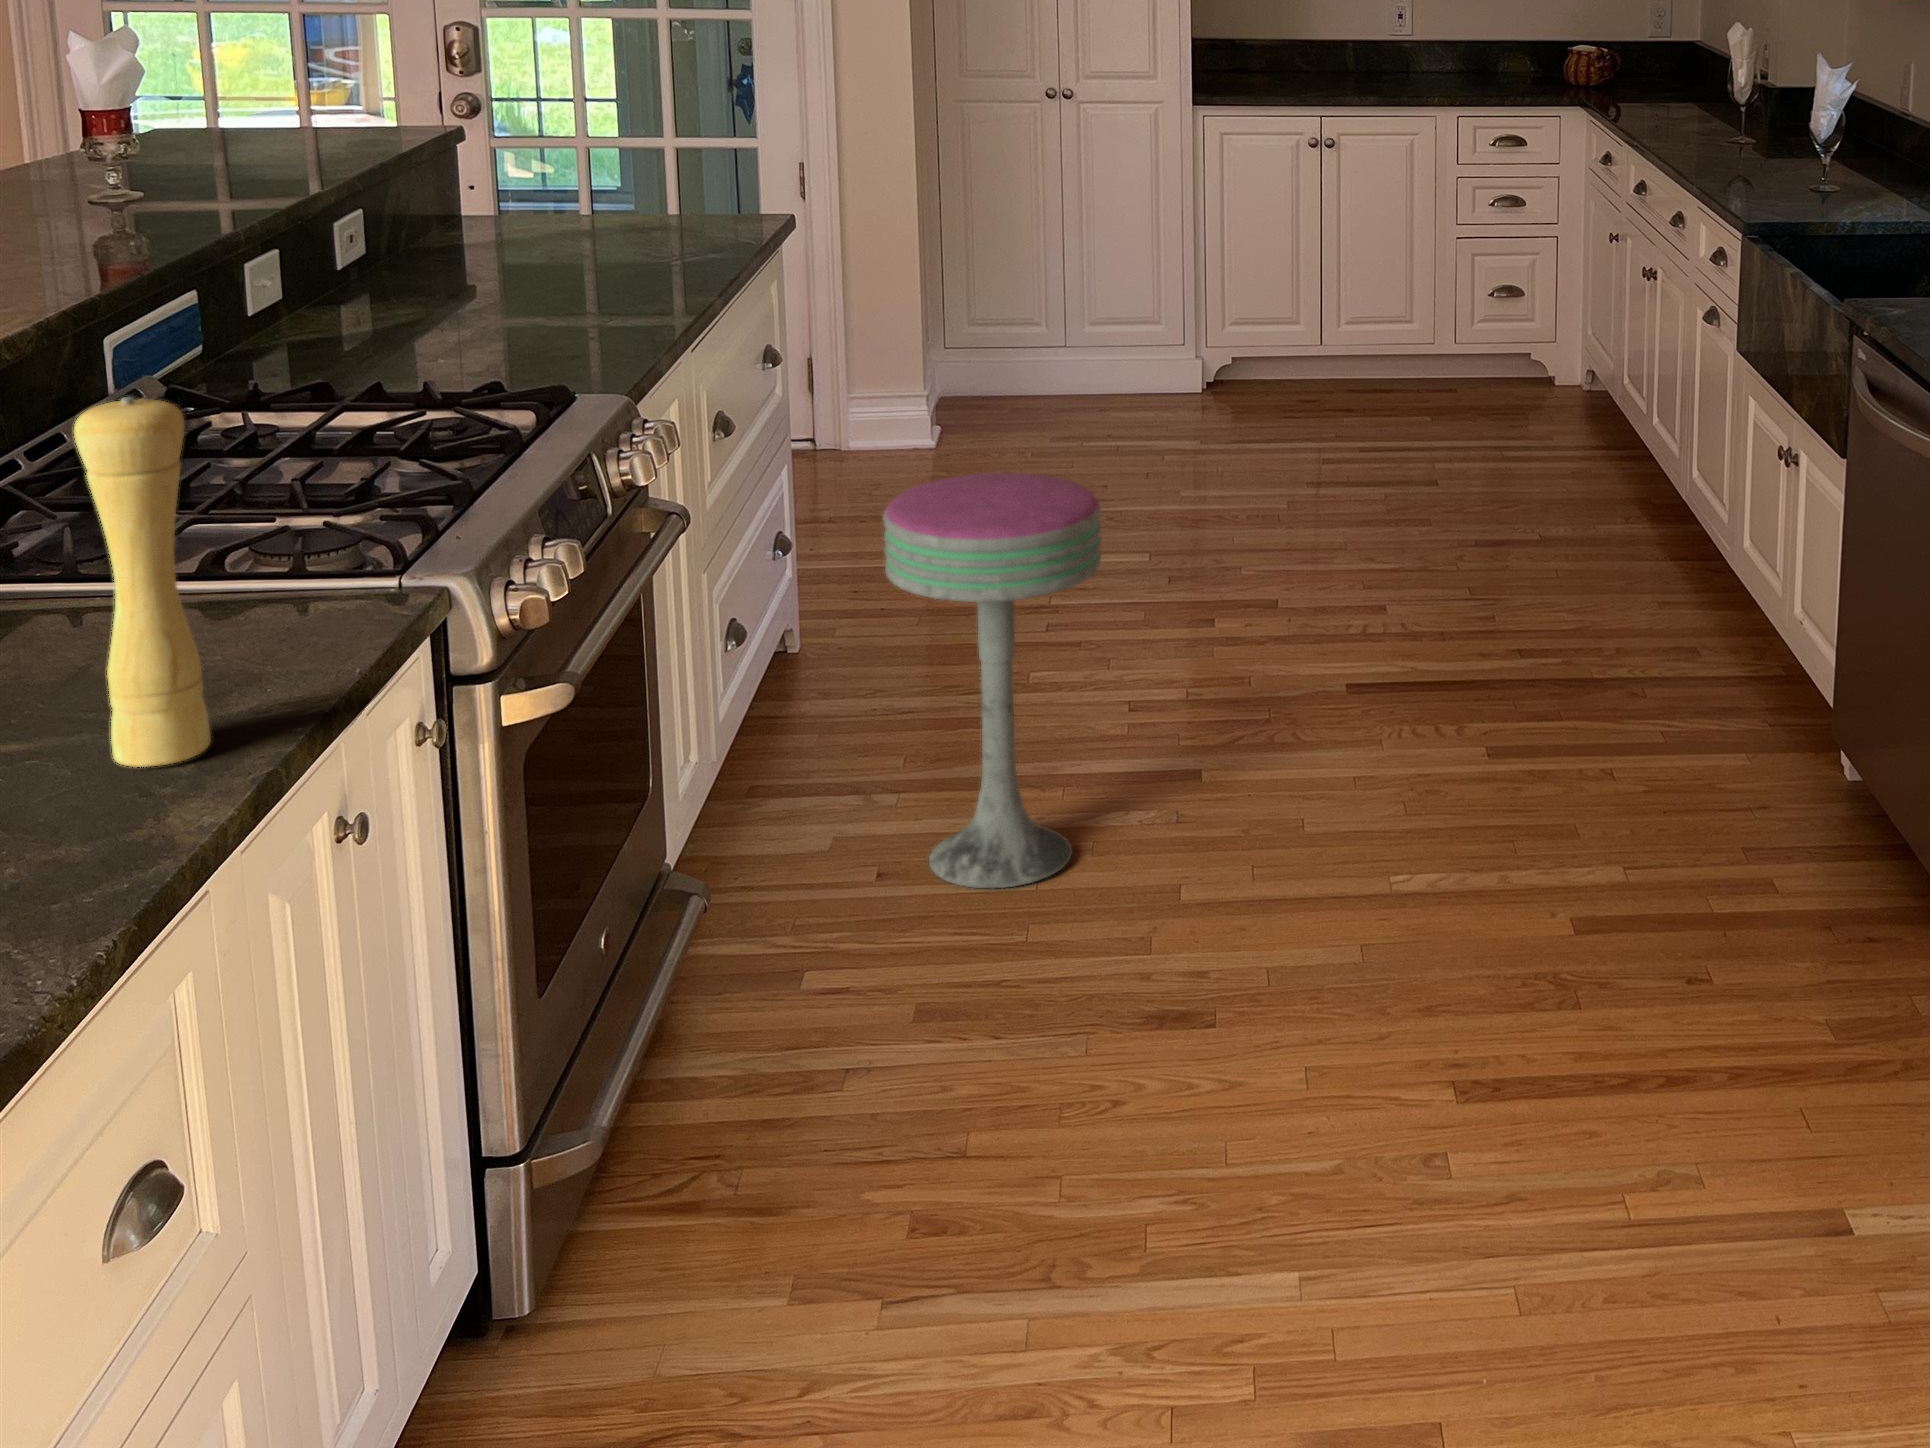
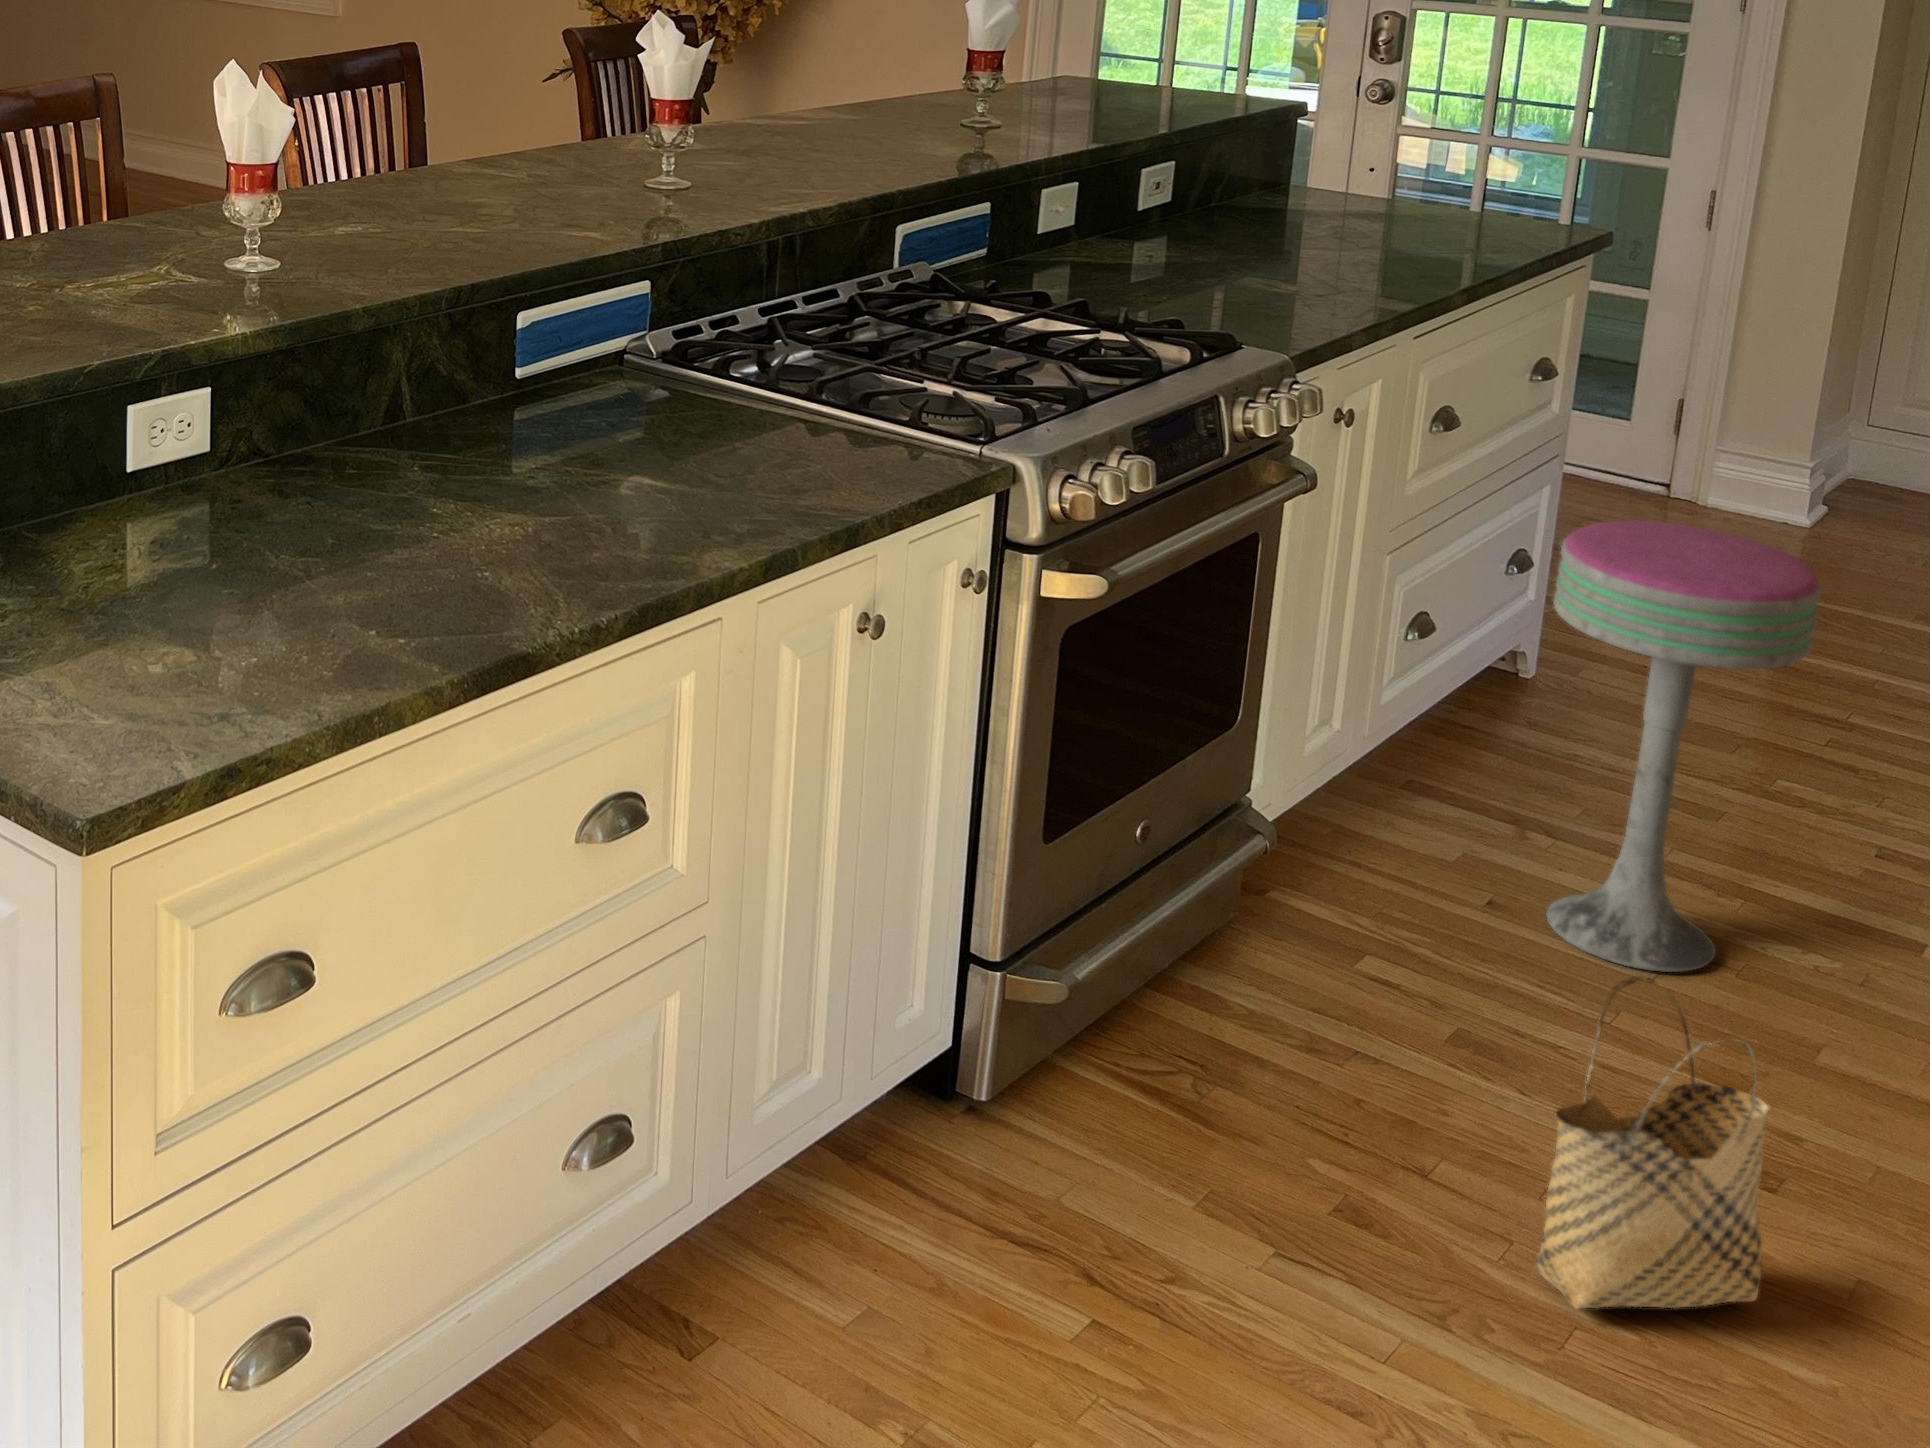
pepper mill: present [74,397,211,767] -> none [699,238,785,524]
woven basket: none [1092,888,1256,1208] -> present [1534,976,1769,1309]

